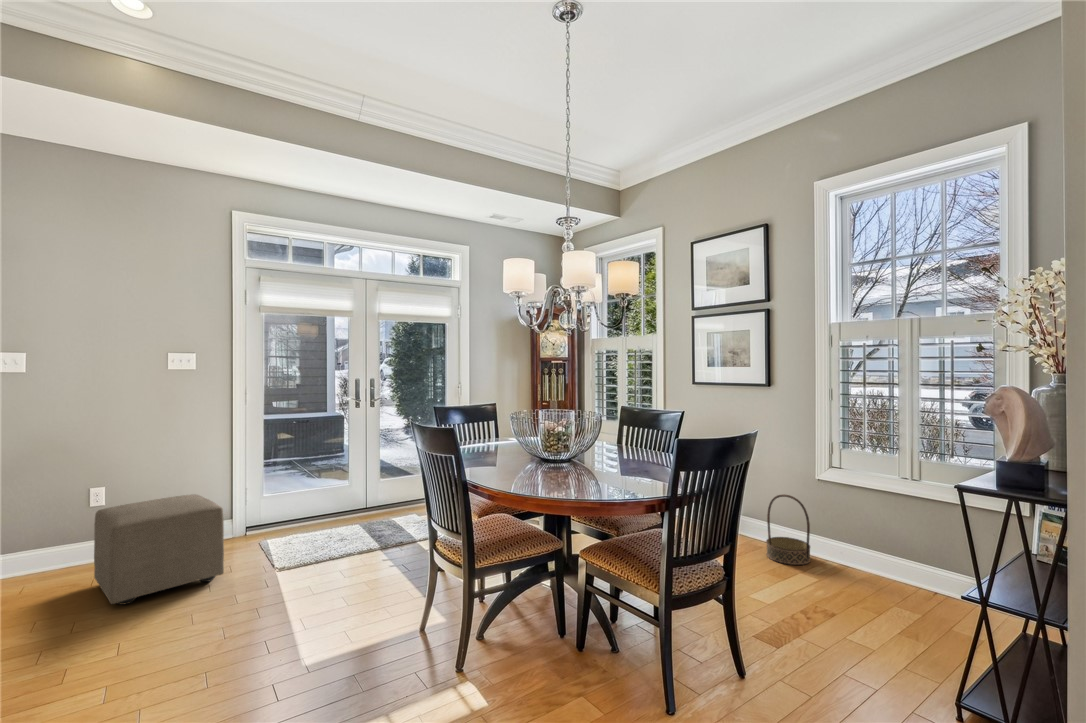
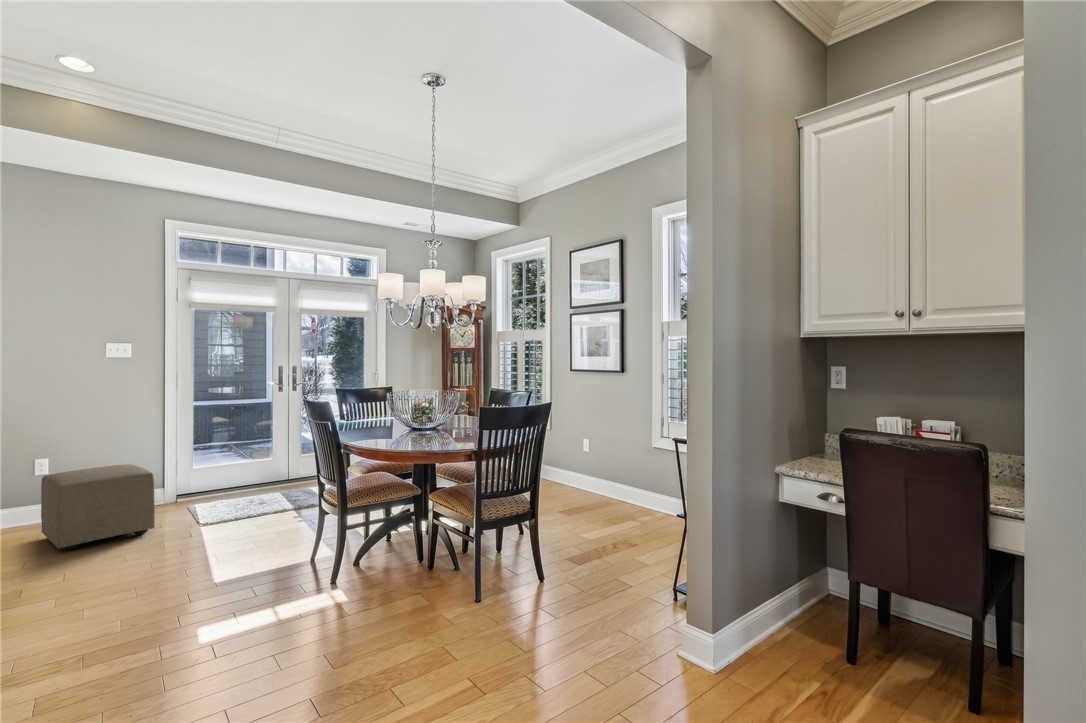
basket: present [766,494,811,565] -> none [613,461,646,516]

